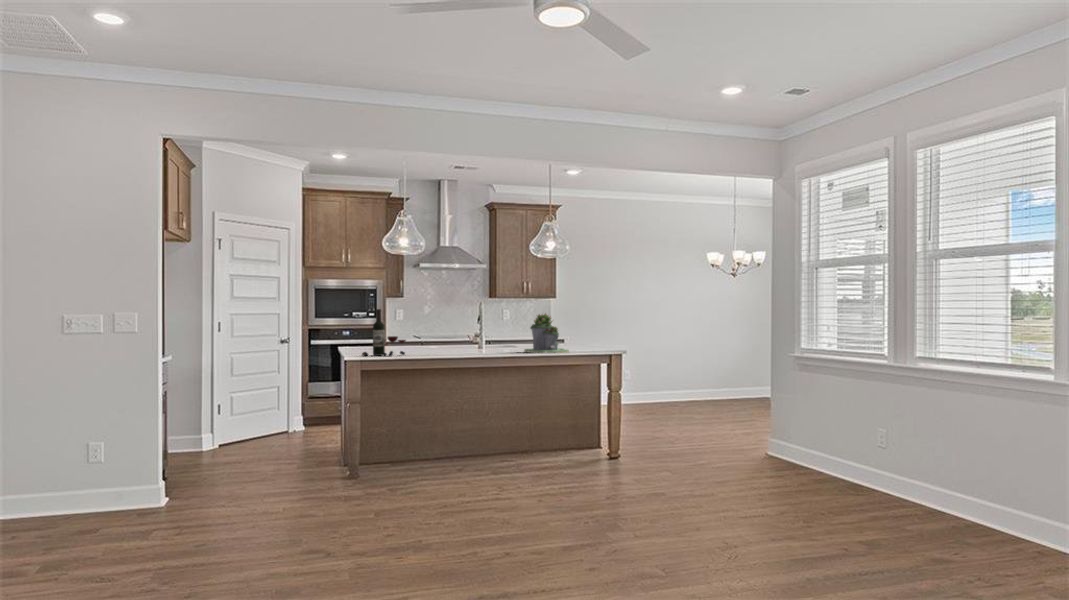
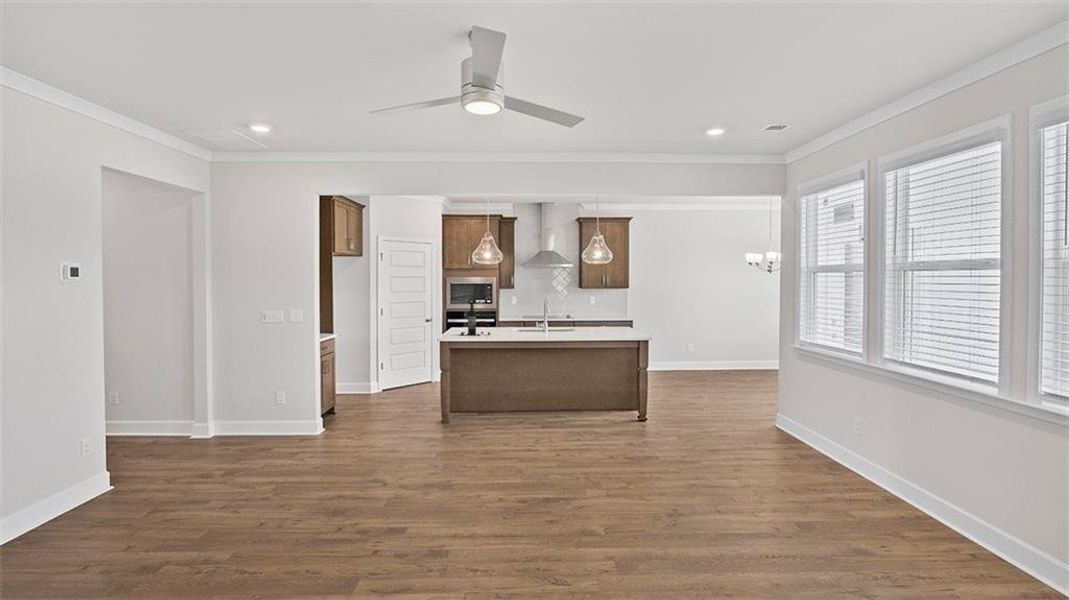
succulent planter: present [524,313,569,353] -> none [581,305,614,336]

